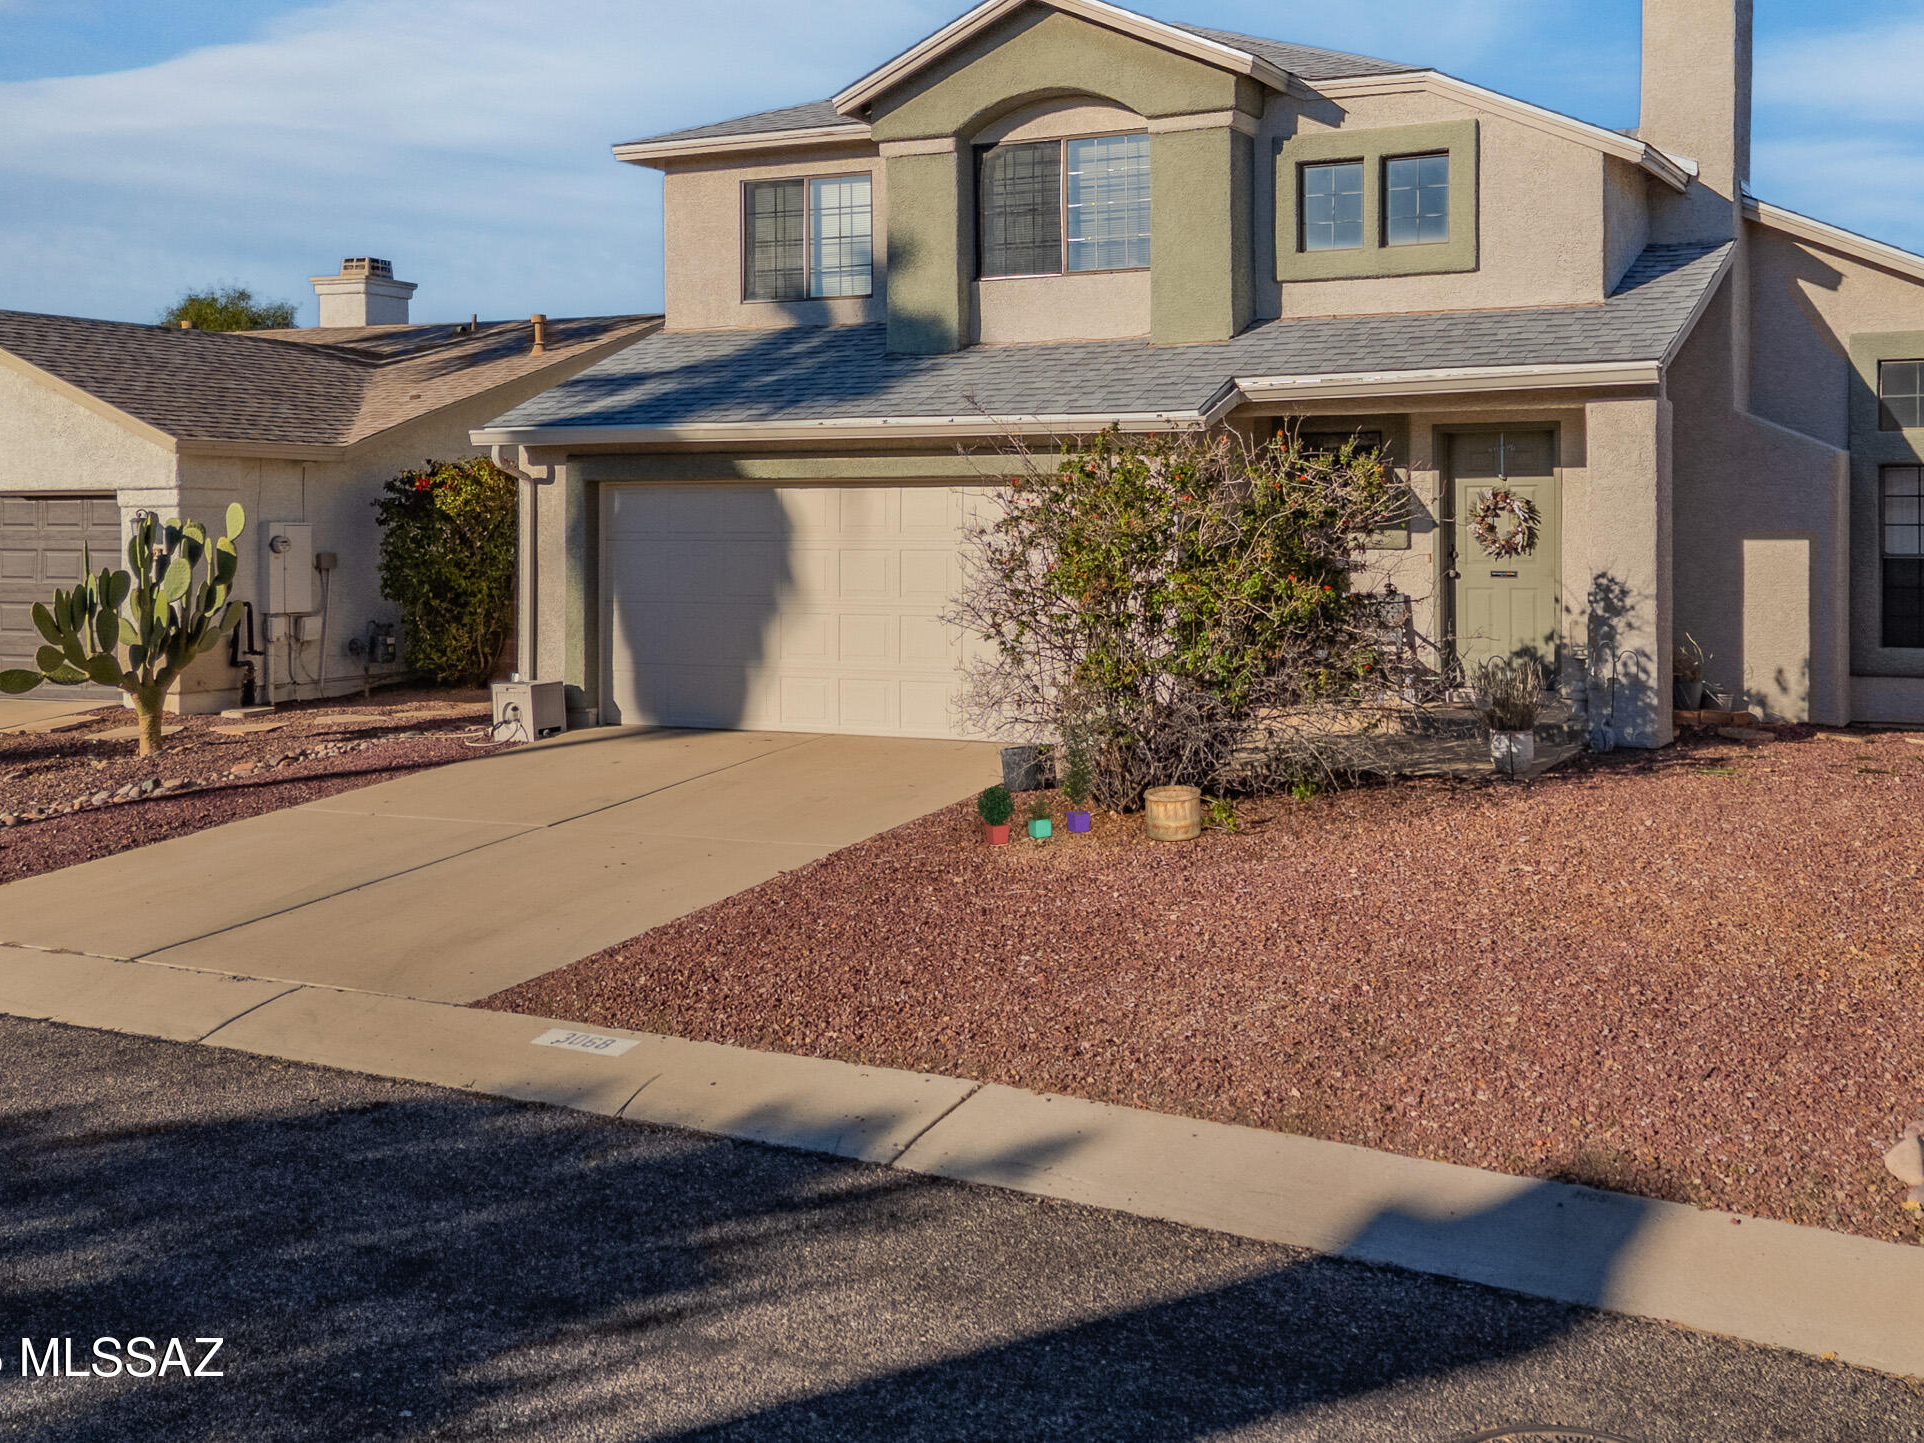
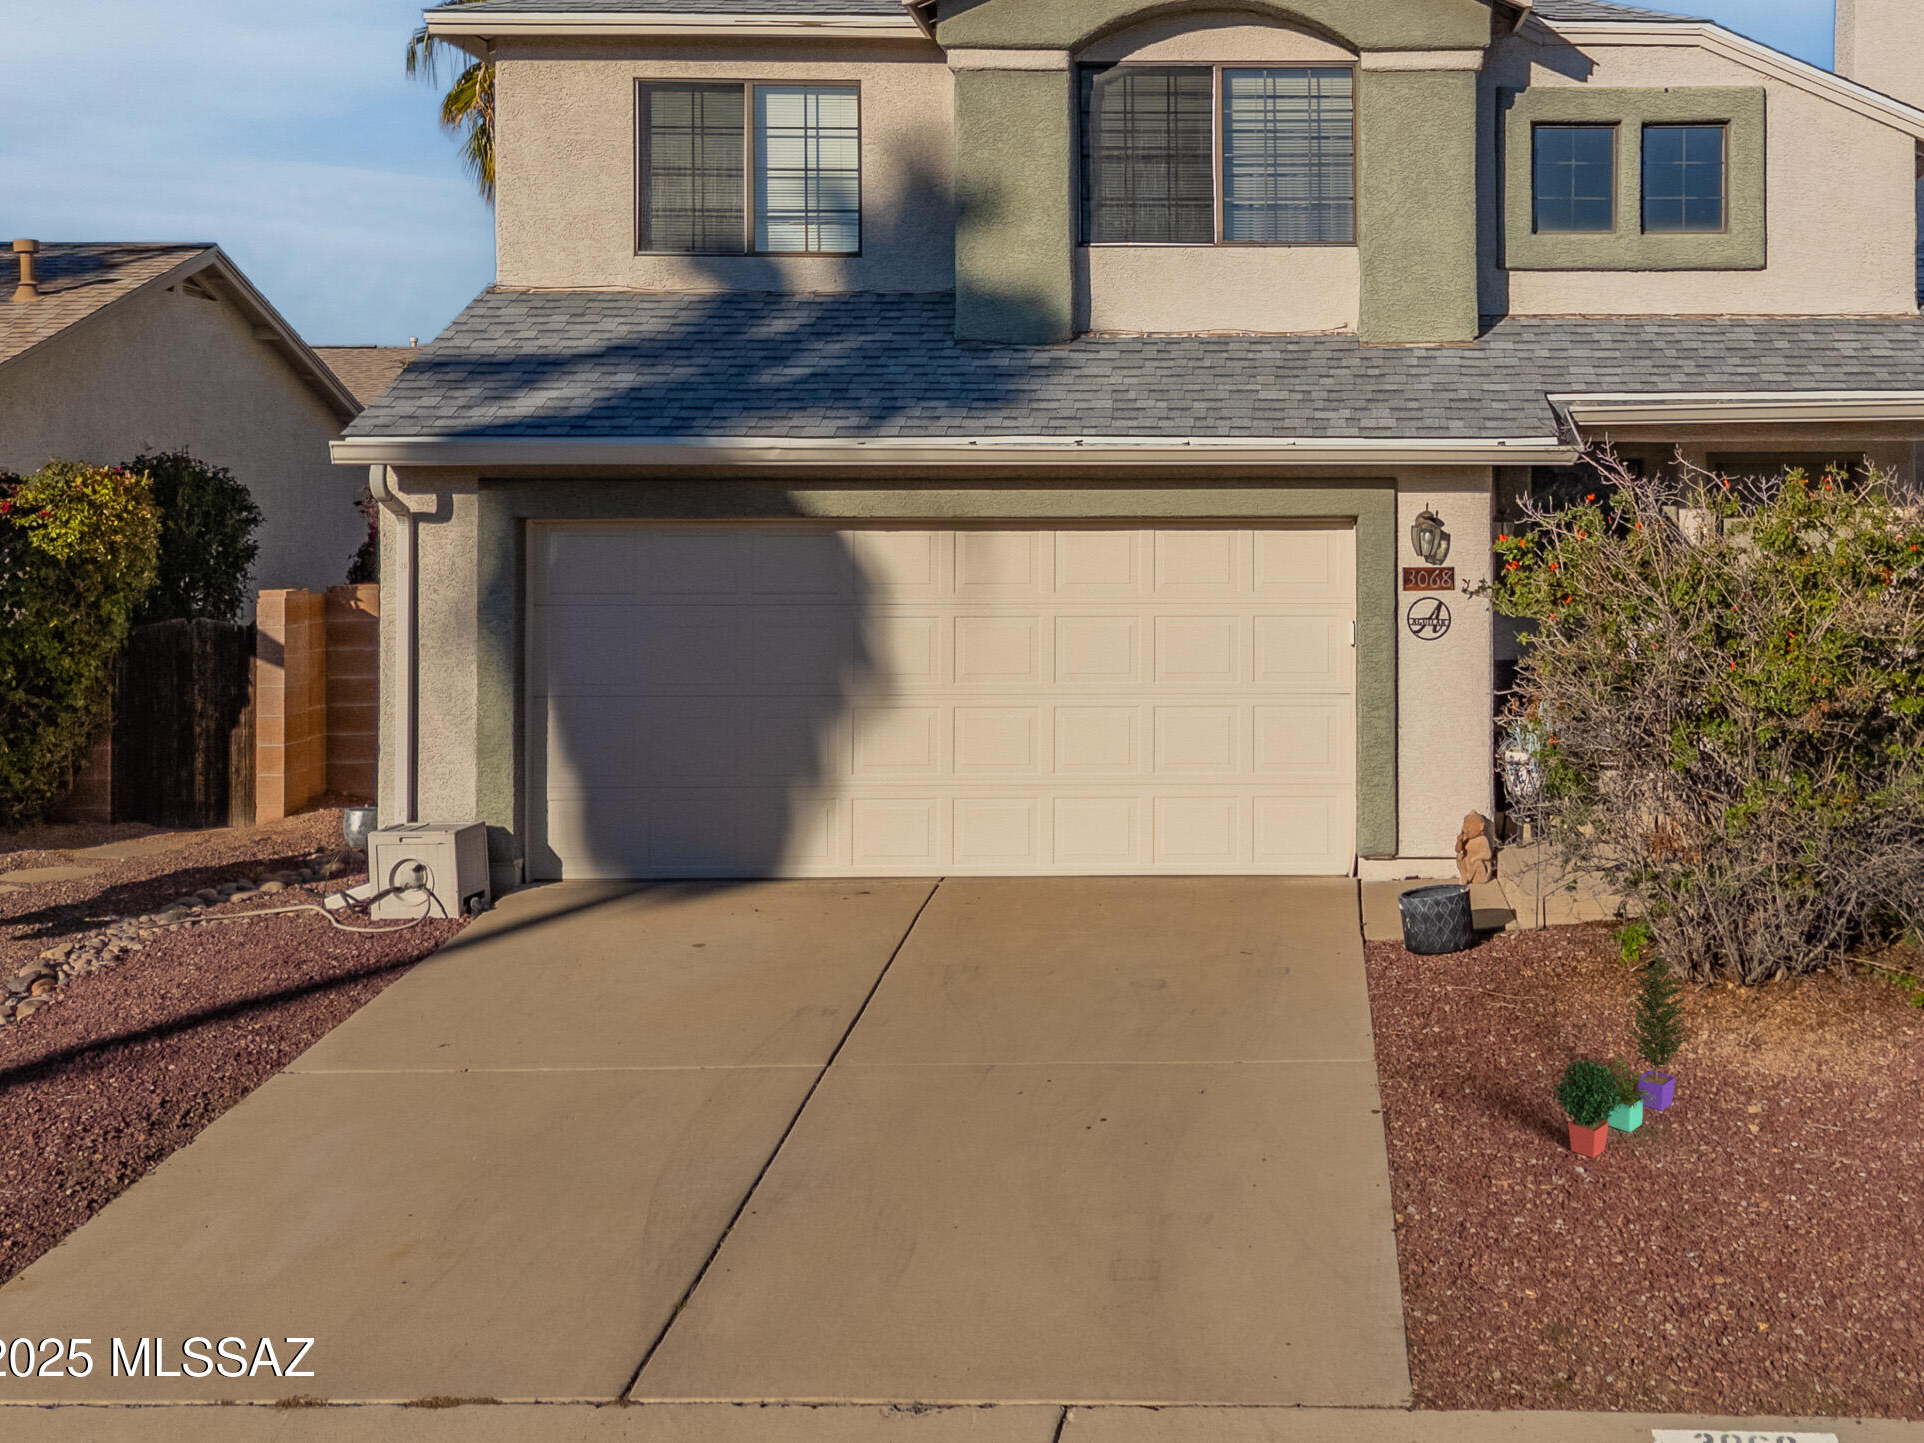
wooden bucket: present [1143,785,1201,841] -> none [1767,1026,1860,1123]

